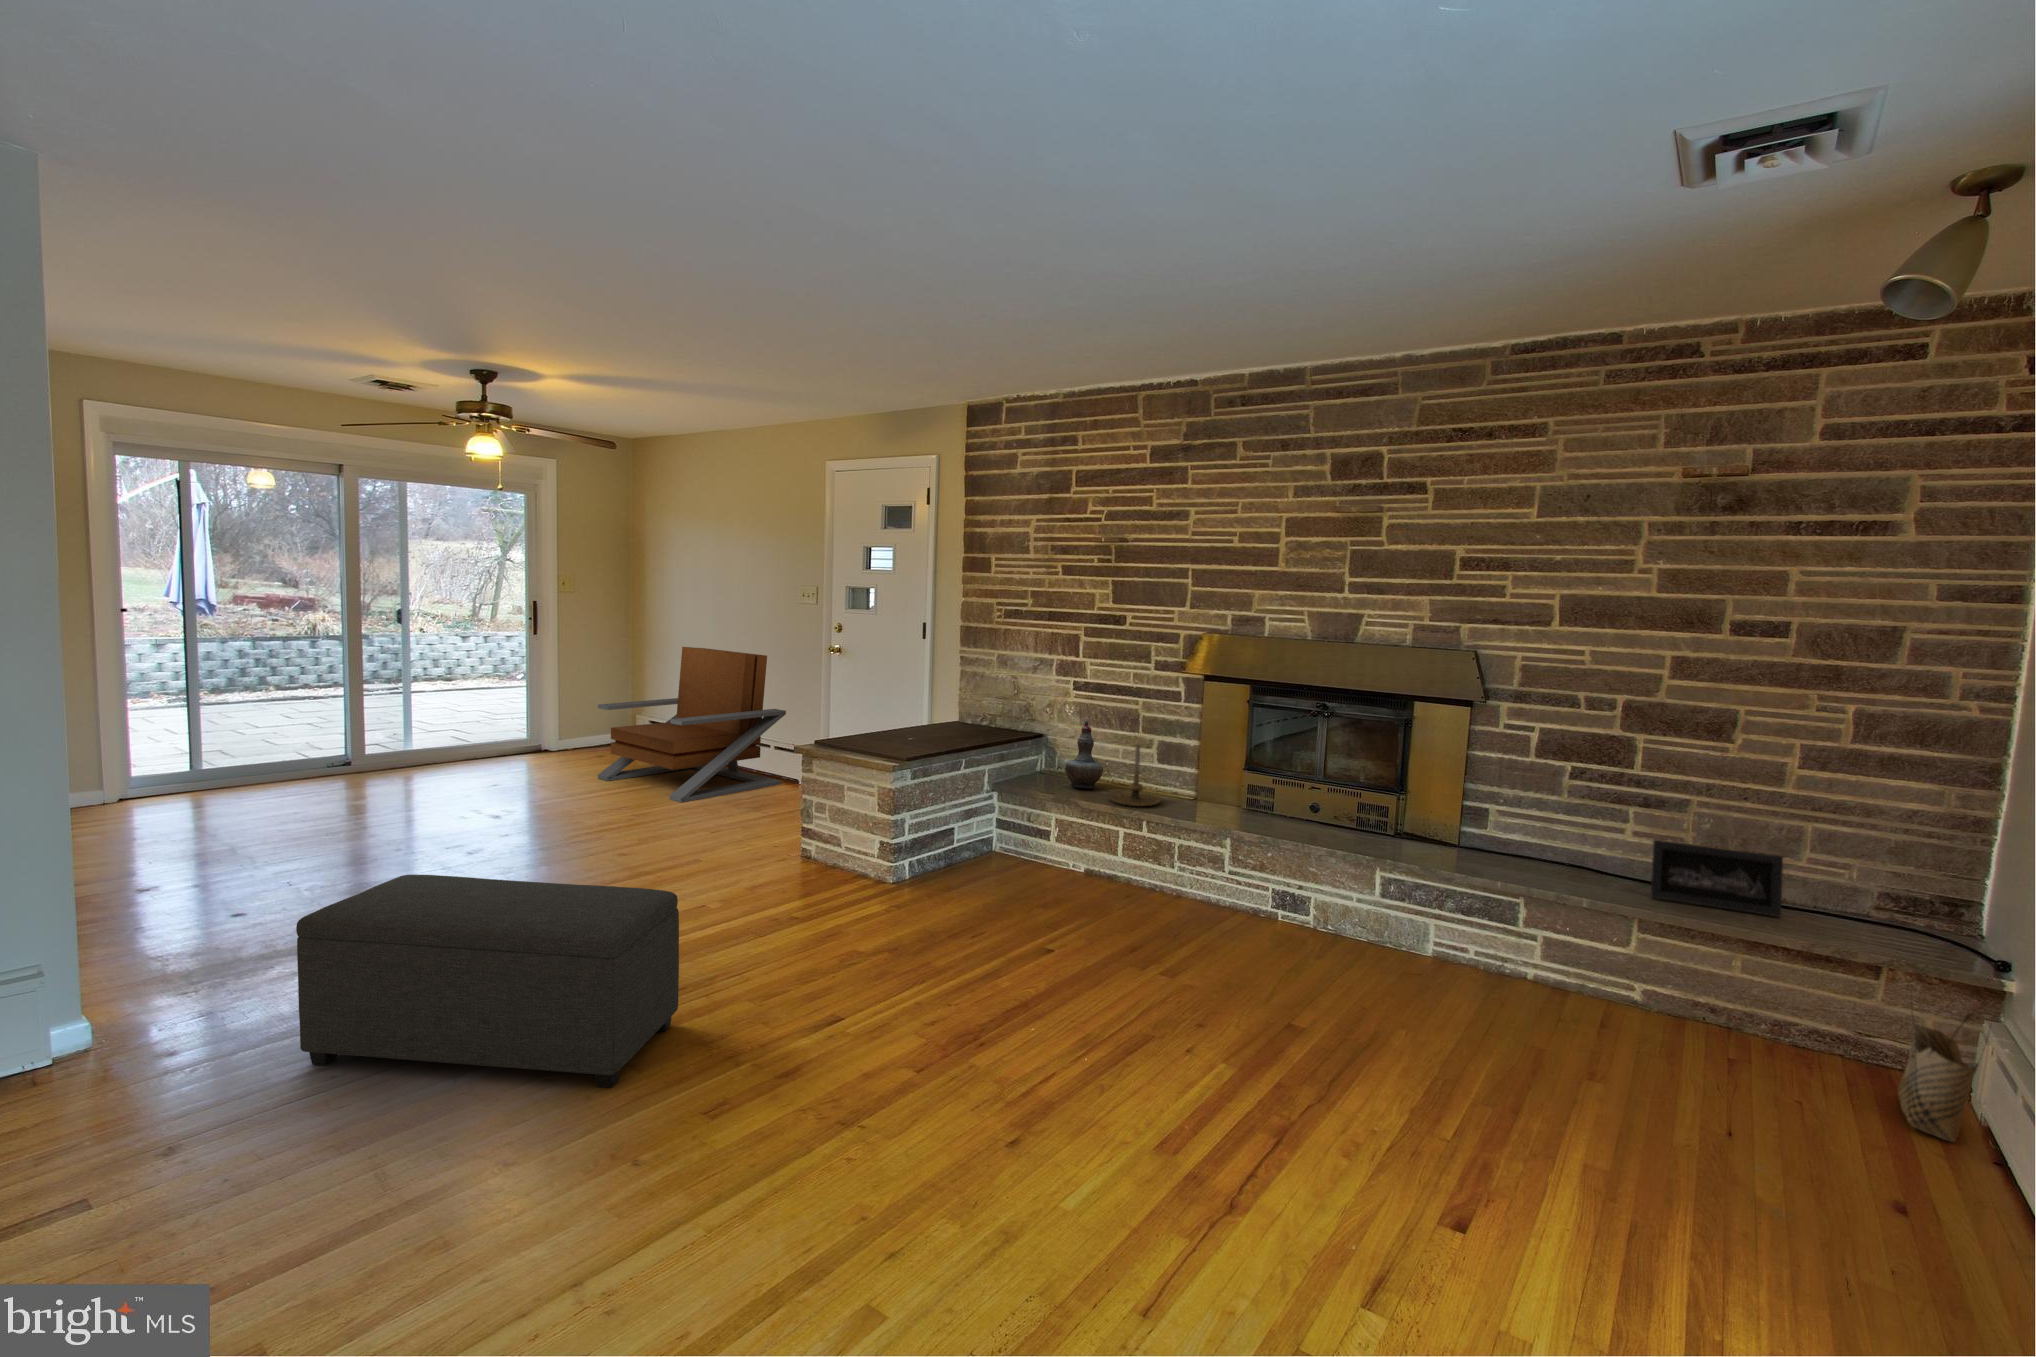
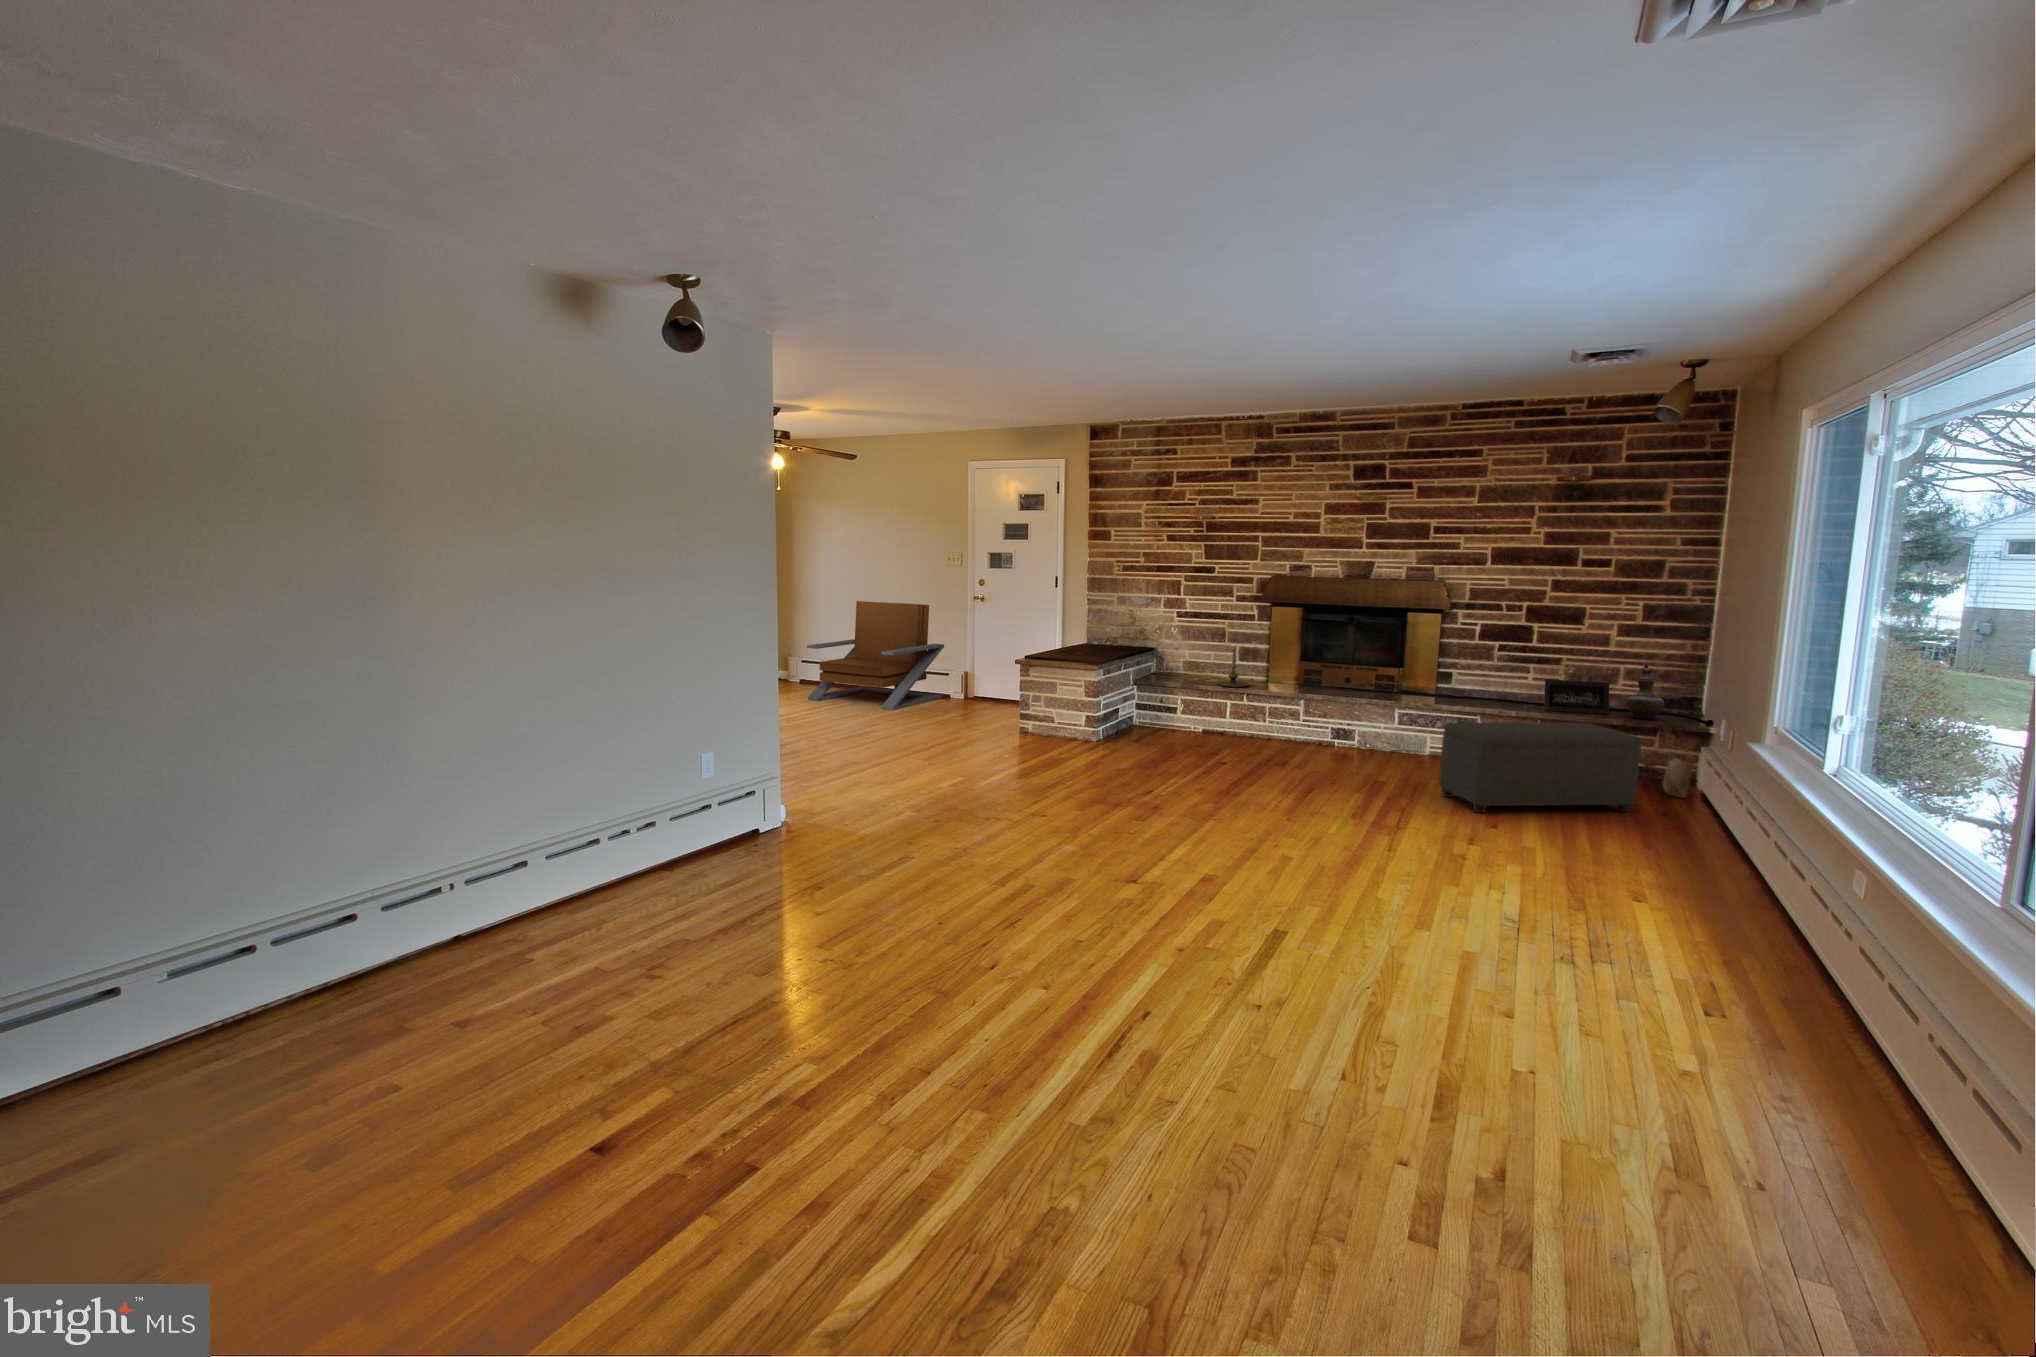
decorative vase: present [1065,721,1103,789] -> present [1627,663,1664,718]
ottoman: present [296,875,679,1088] -> present [1439,722,1642,813]

